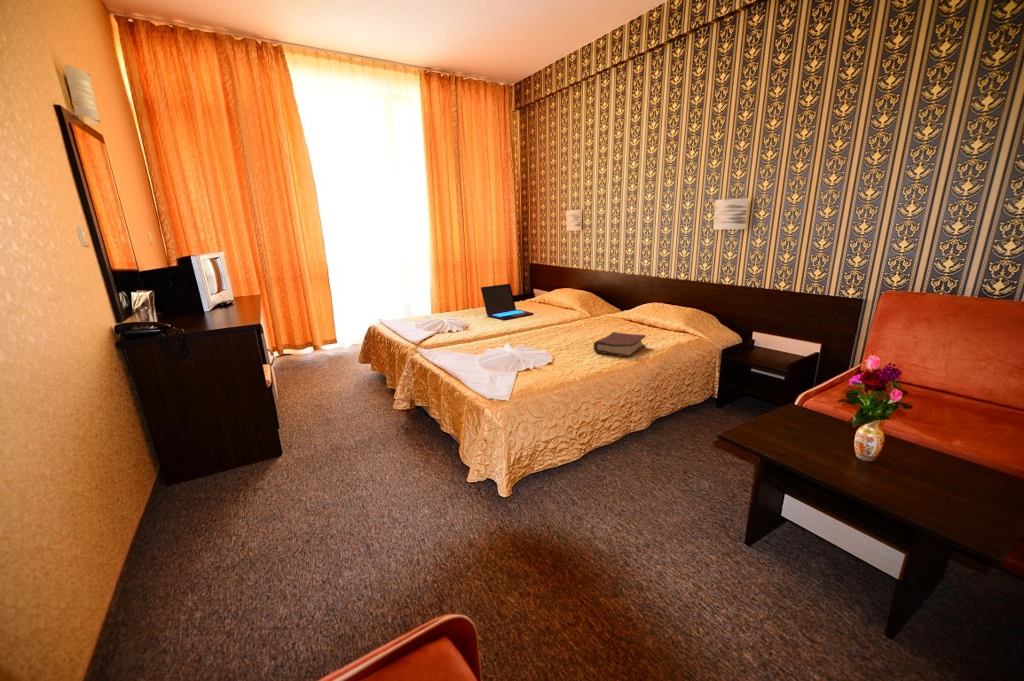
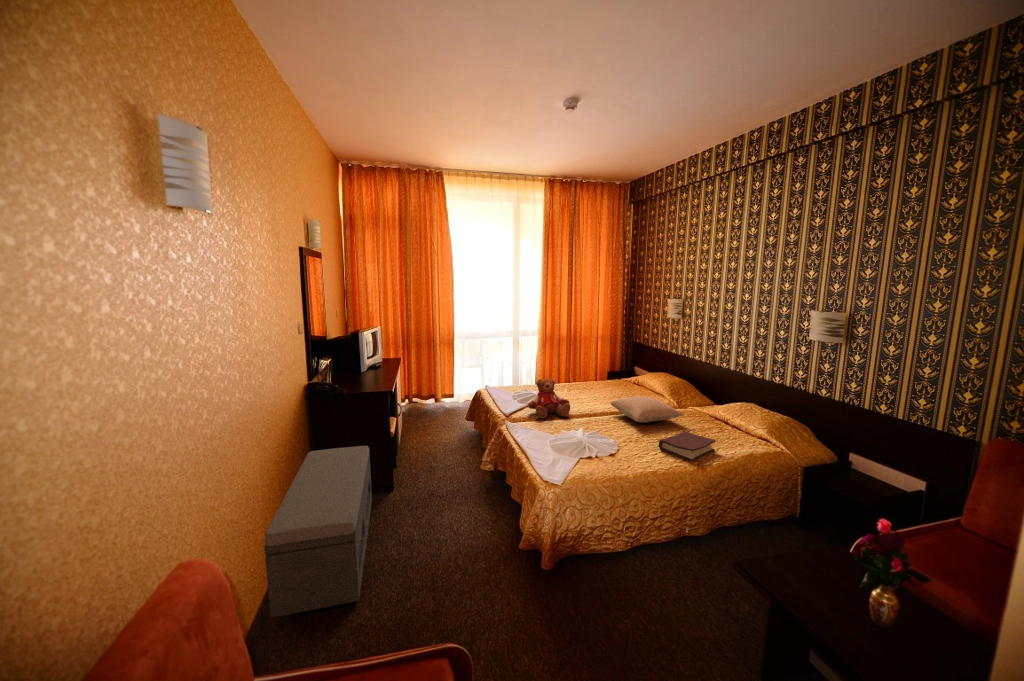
laptop: present [481,284,534,320] -> none [574,364,622,399]
teddy bear: none [441,298,489,342] -> present [528,379,570,418]
pillow: none [530,307,606,332] -> present [610,396,684,422]
storage bench: none [72,401,264,661] -> present [264,446,372,618]

